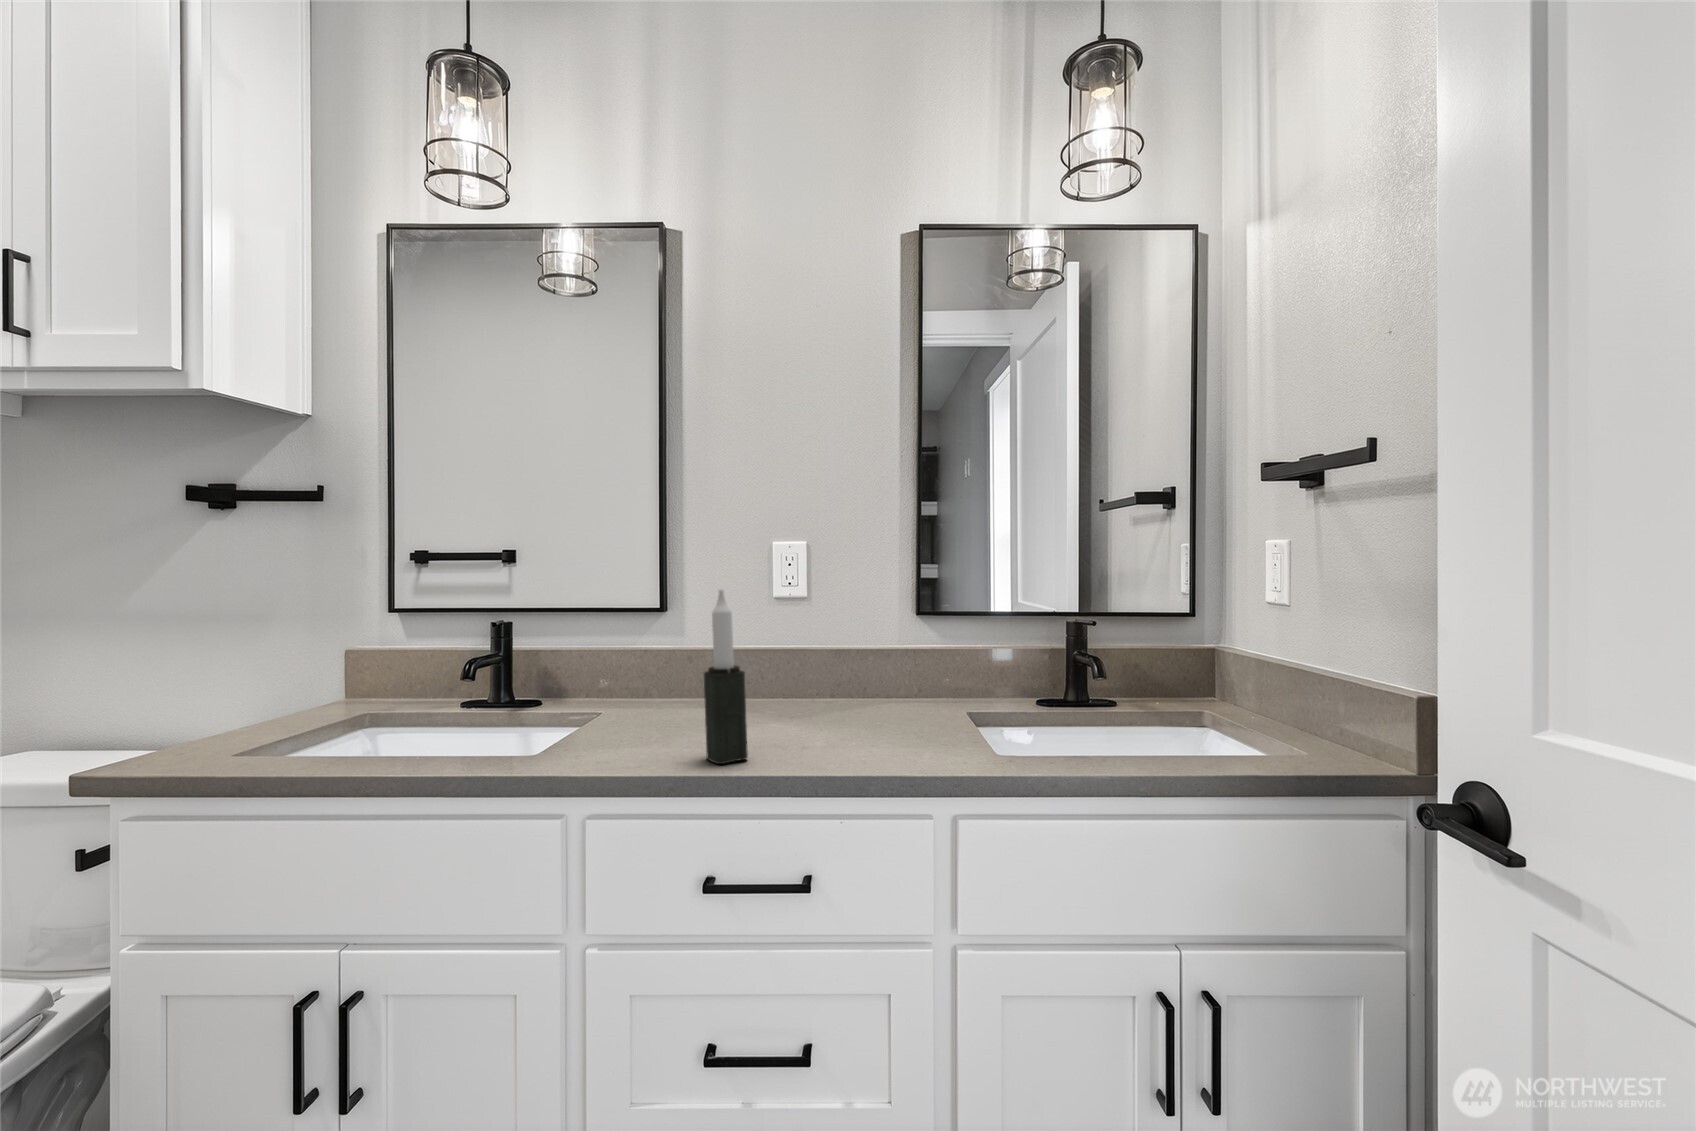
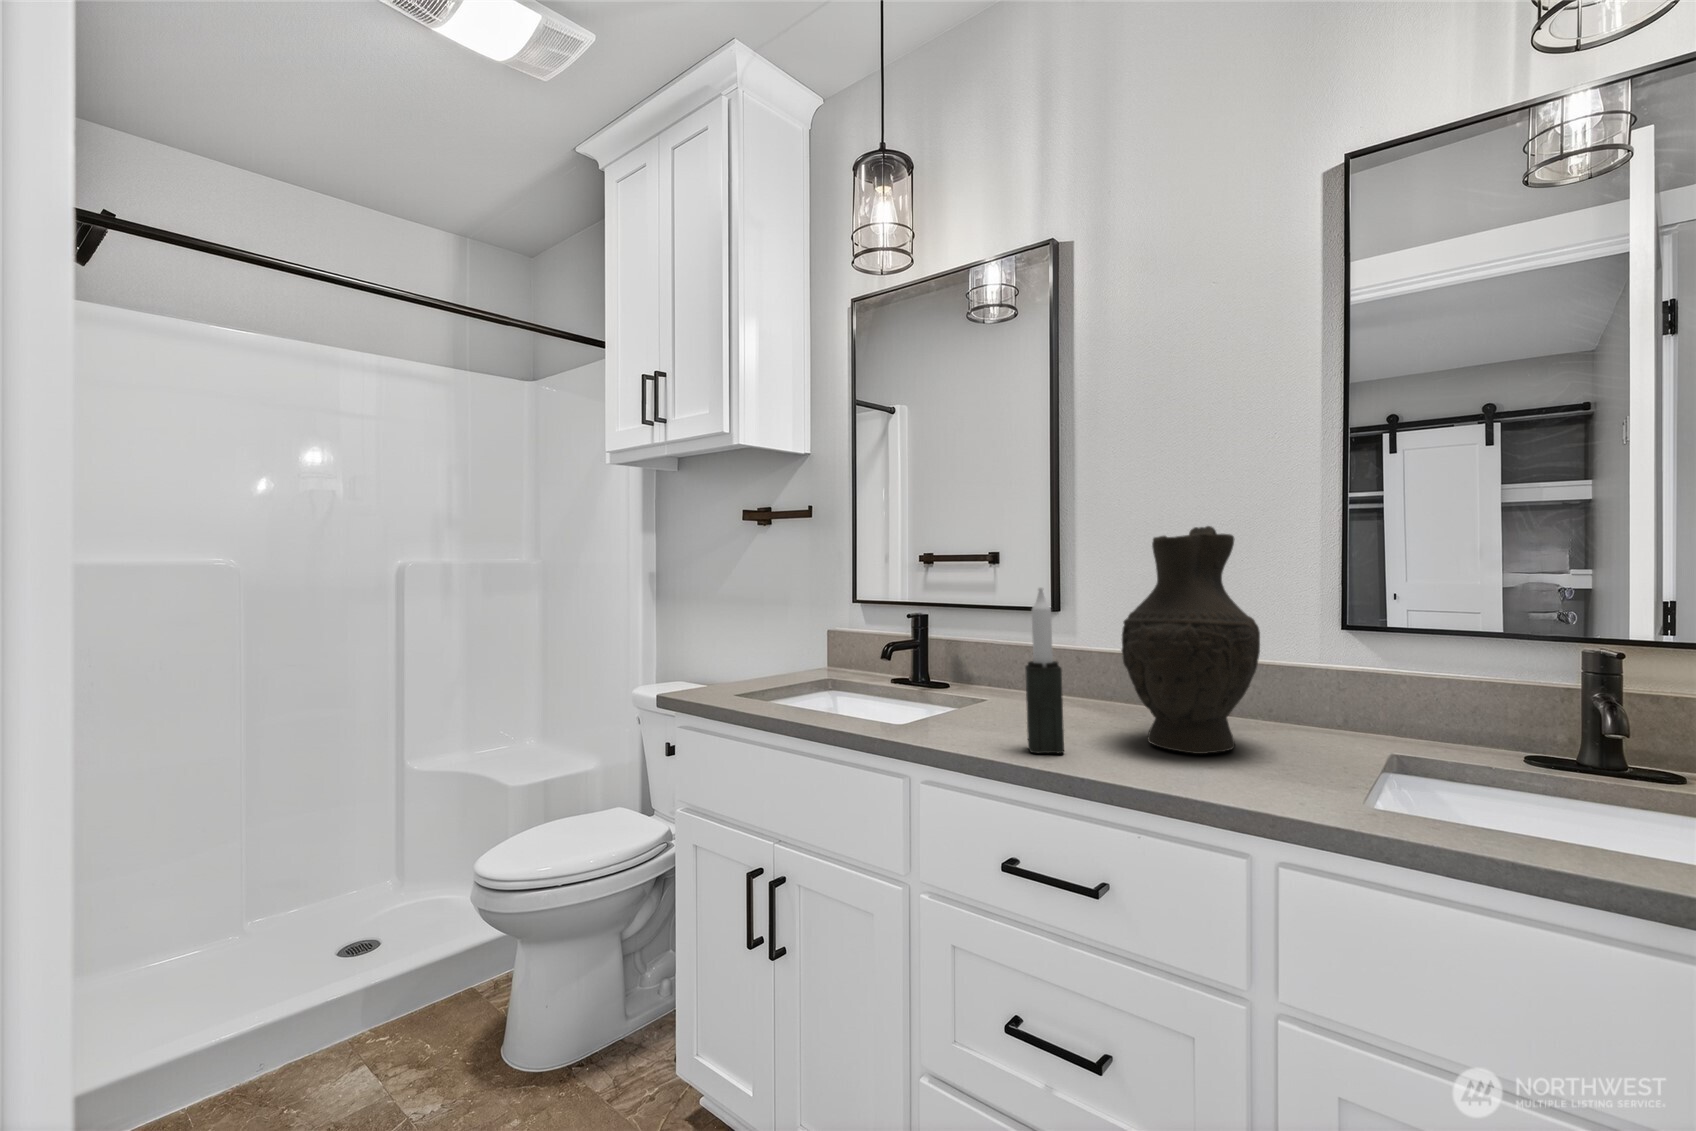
decorative vase: none [776,528,893,739] -> present [1122,526,1260,754]

